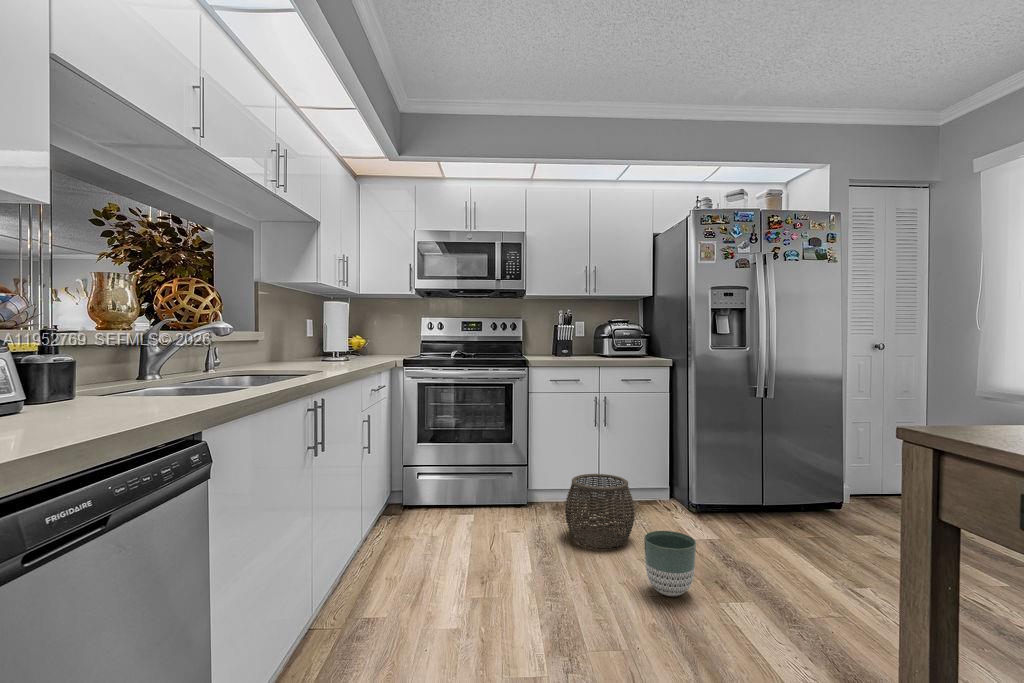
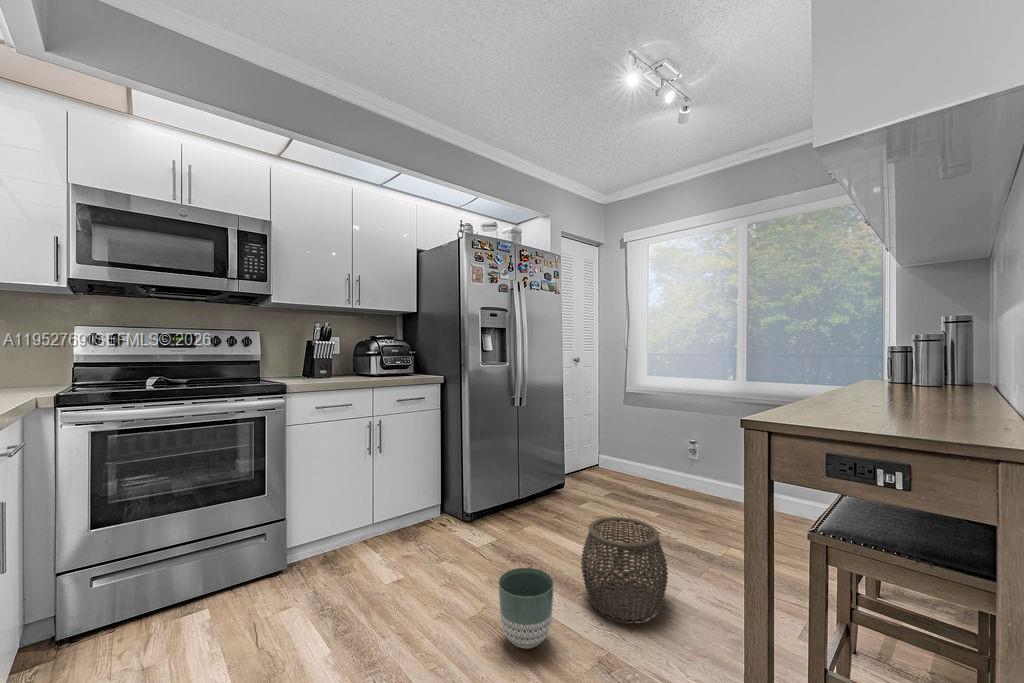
woven basket: present [565,474,635,549] -> present [581,517,668,622]

